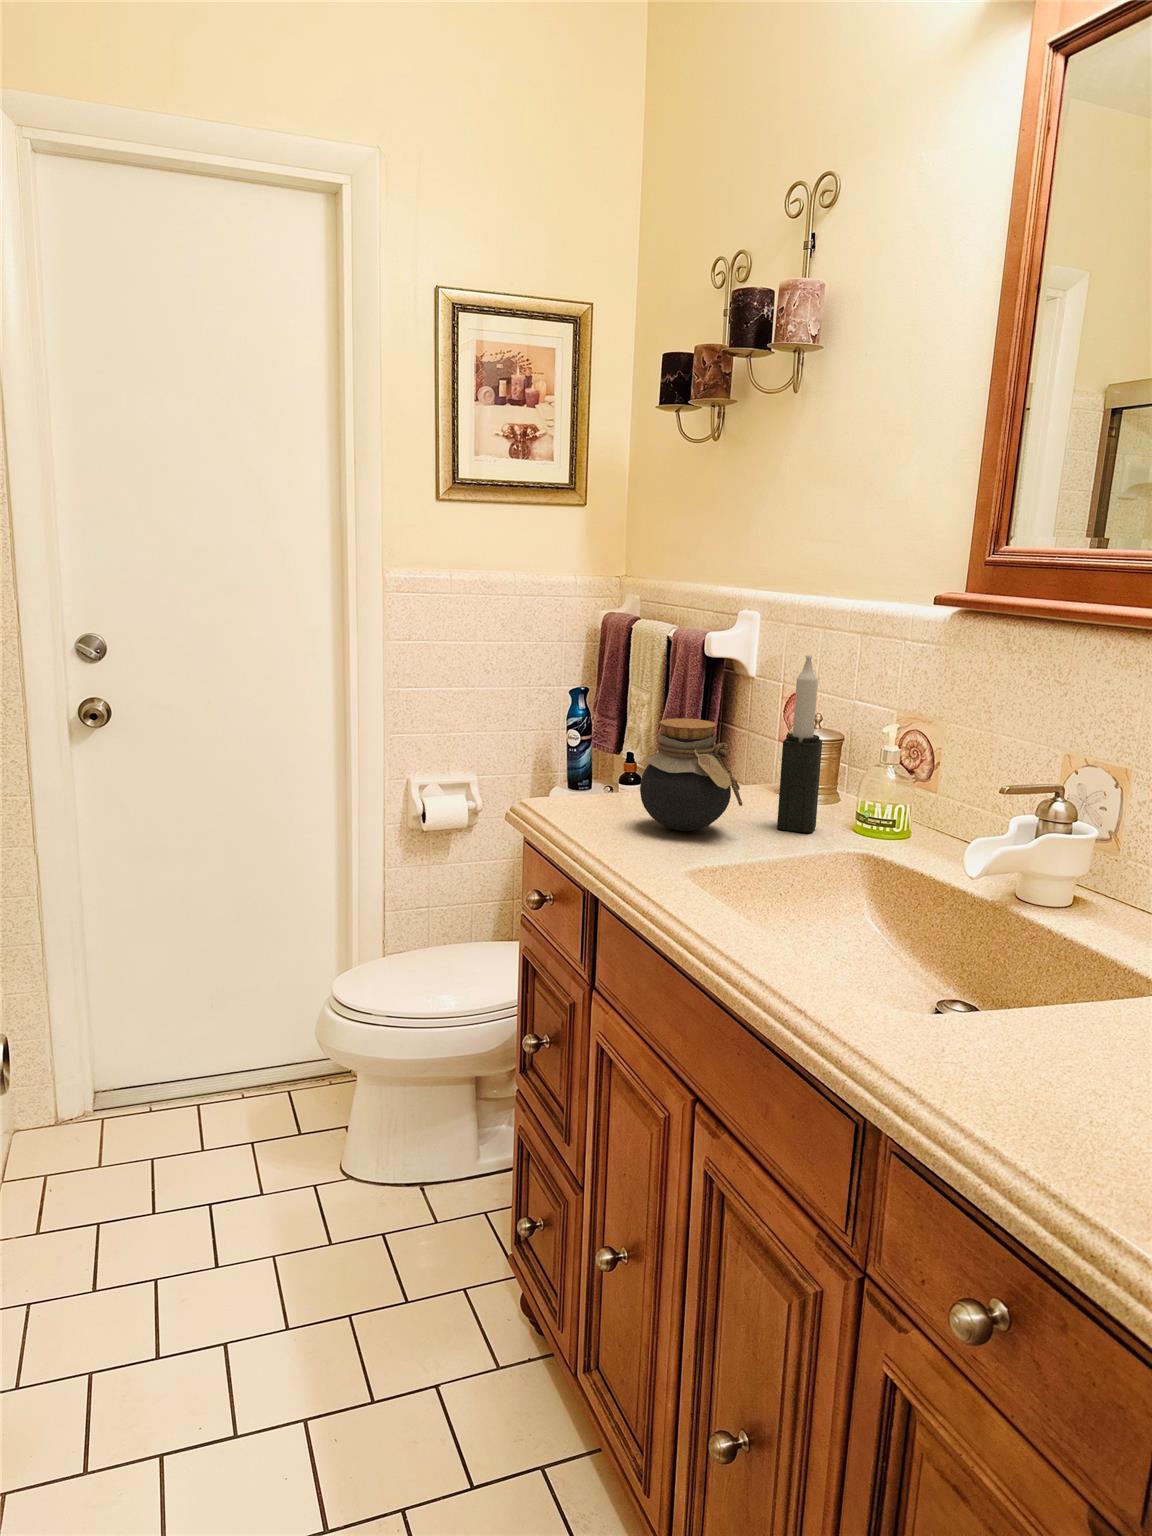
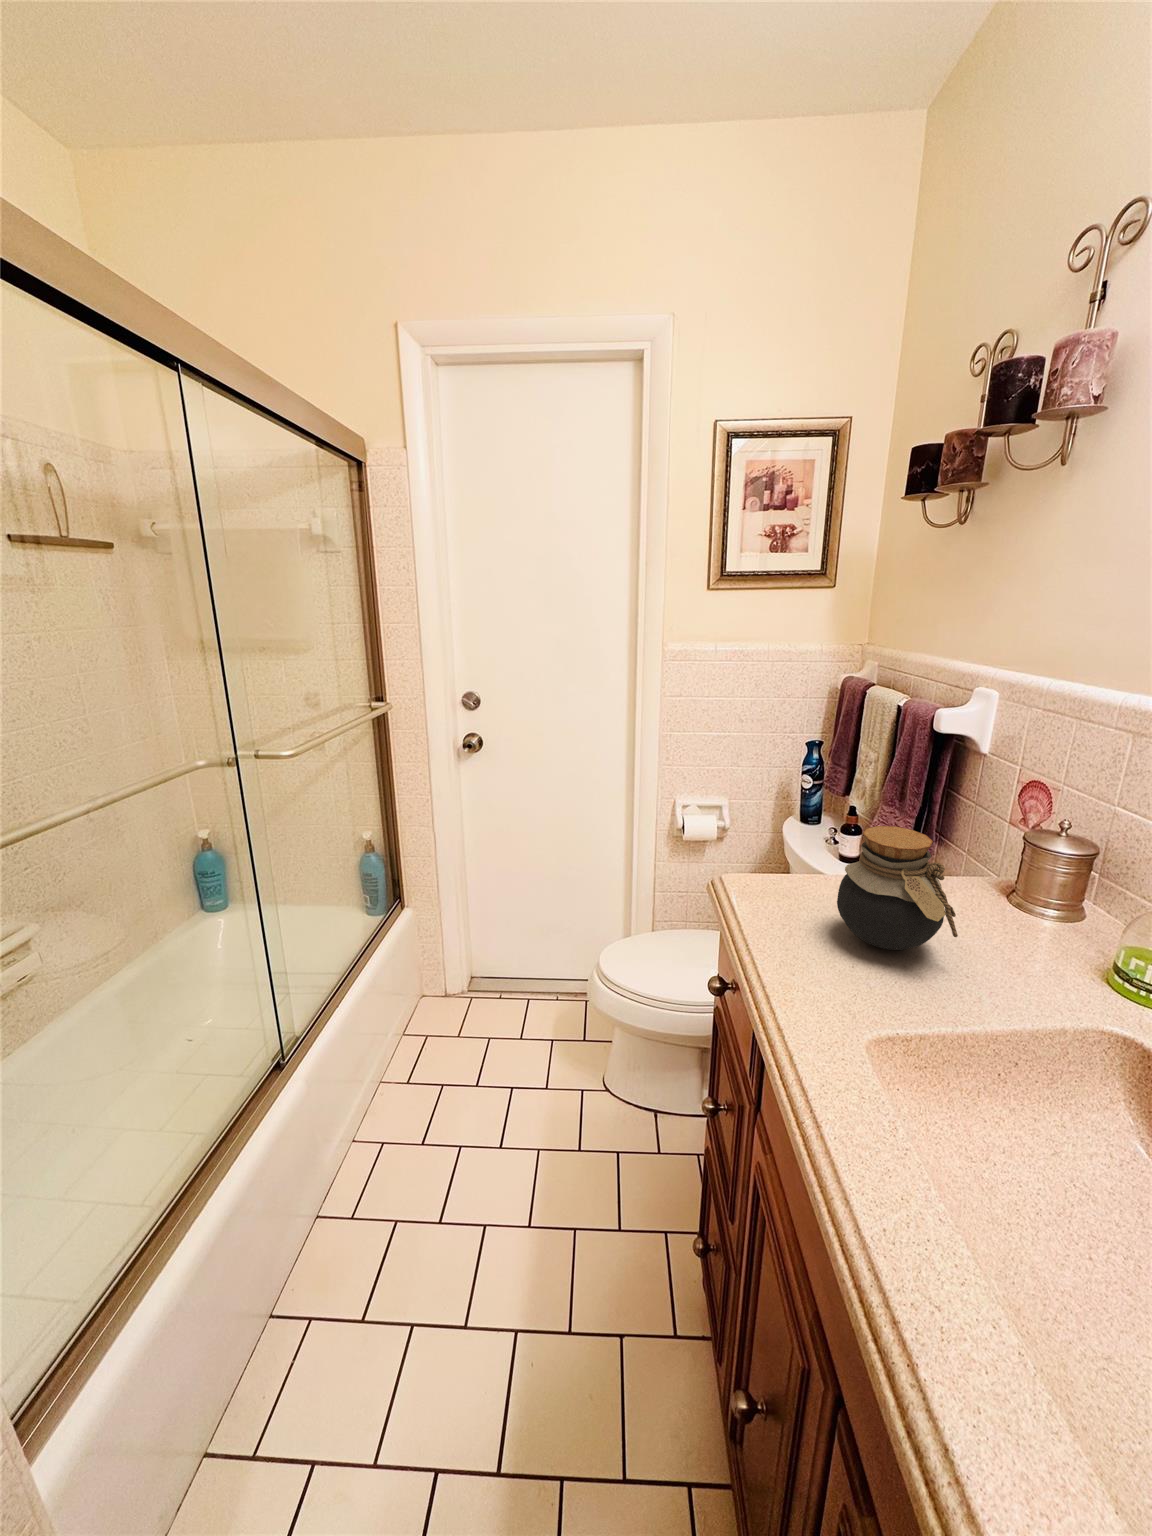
candle: present [777,654,822,833] -> none [1000,770,1073,969]

